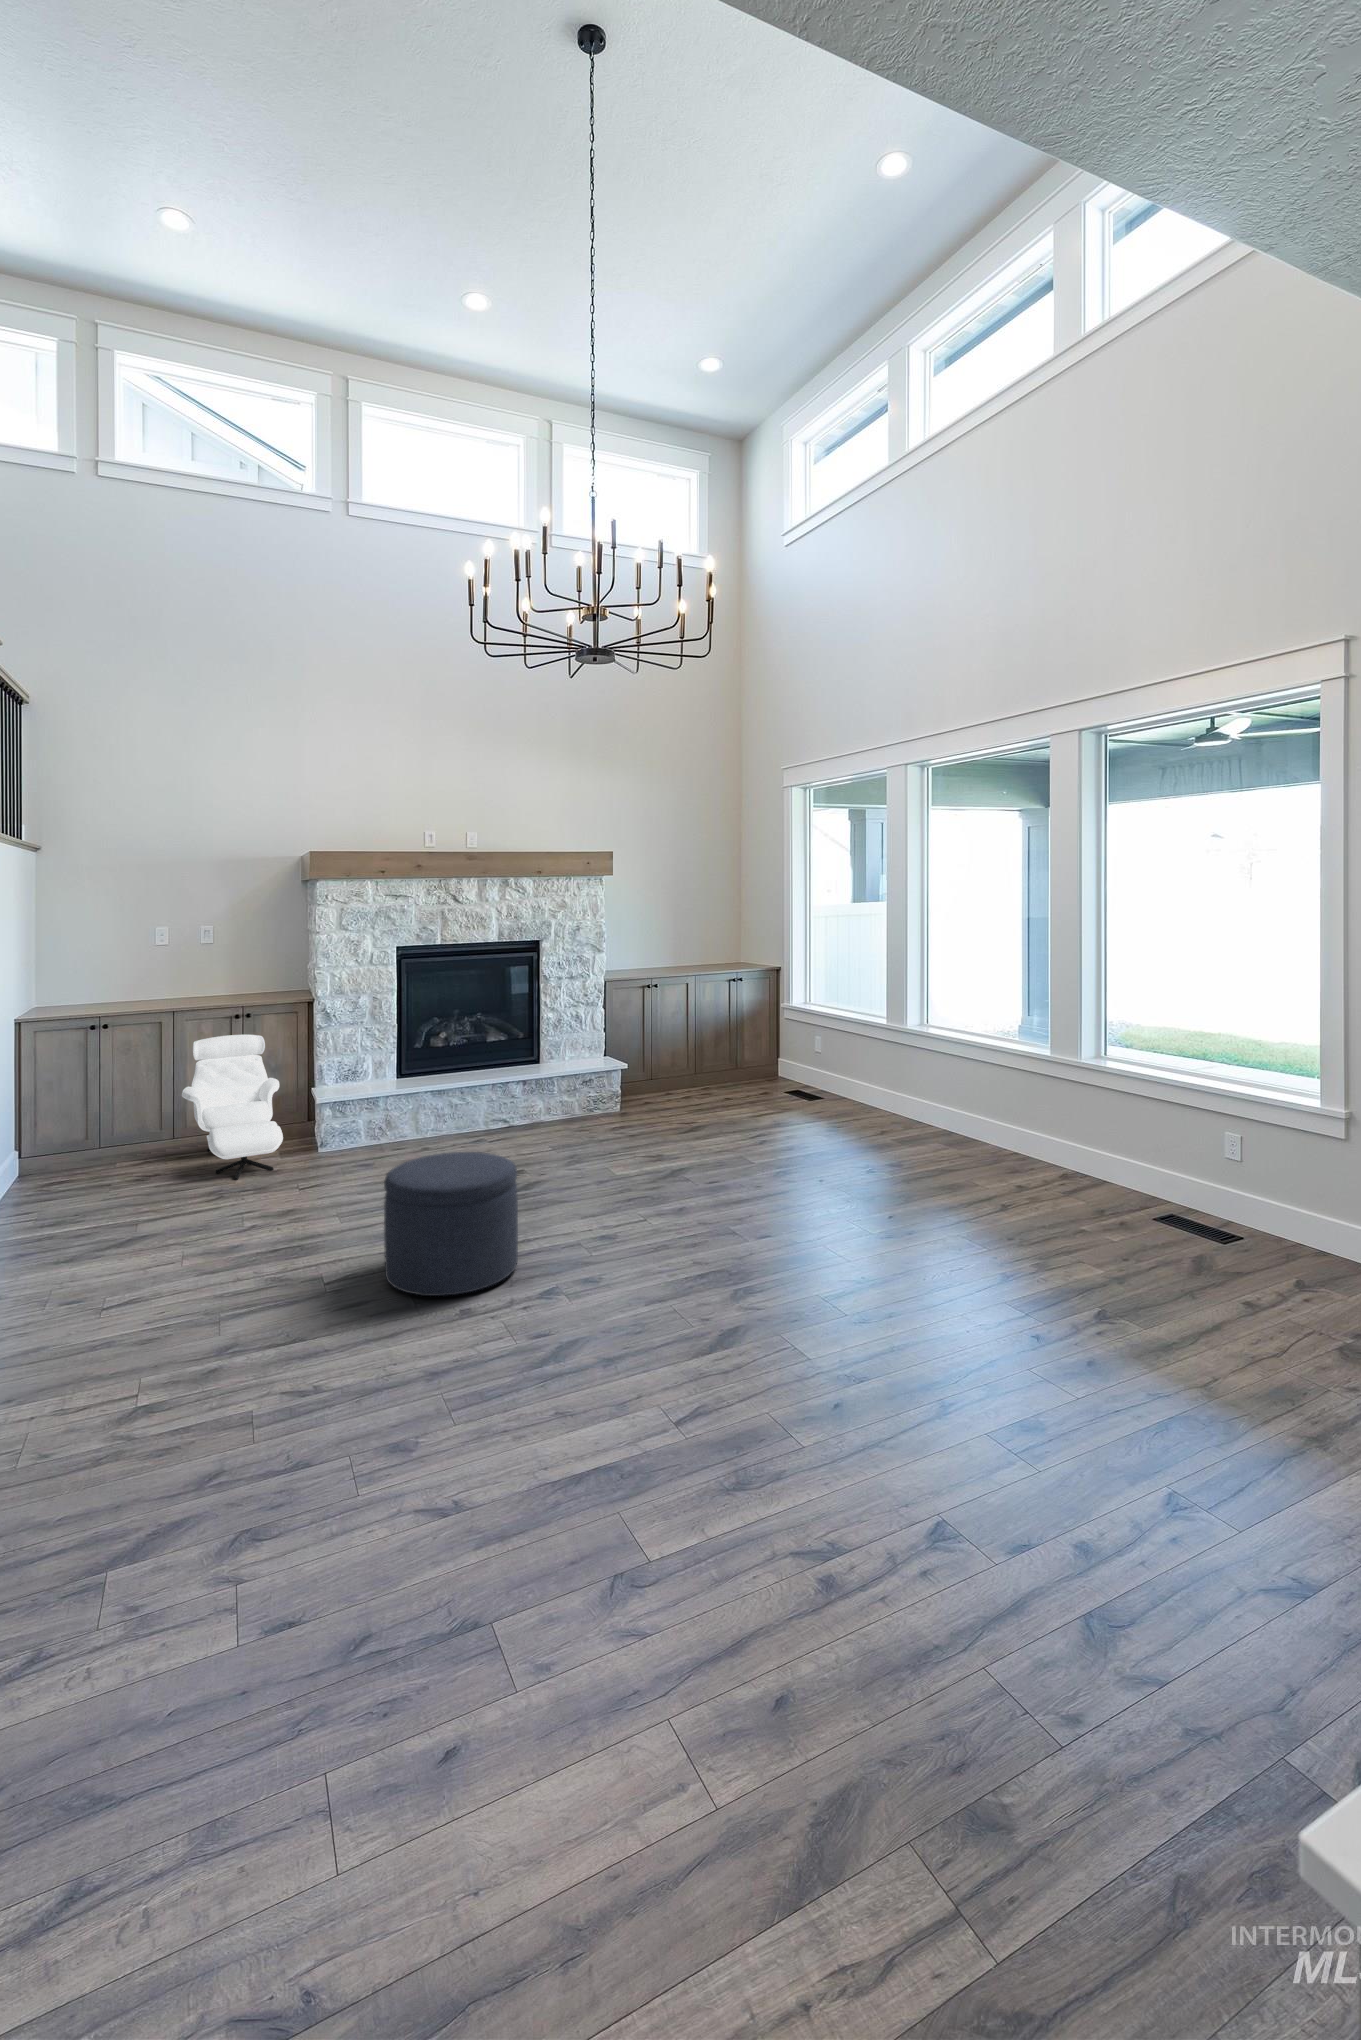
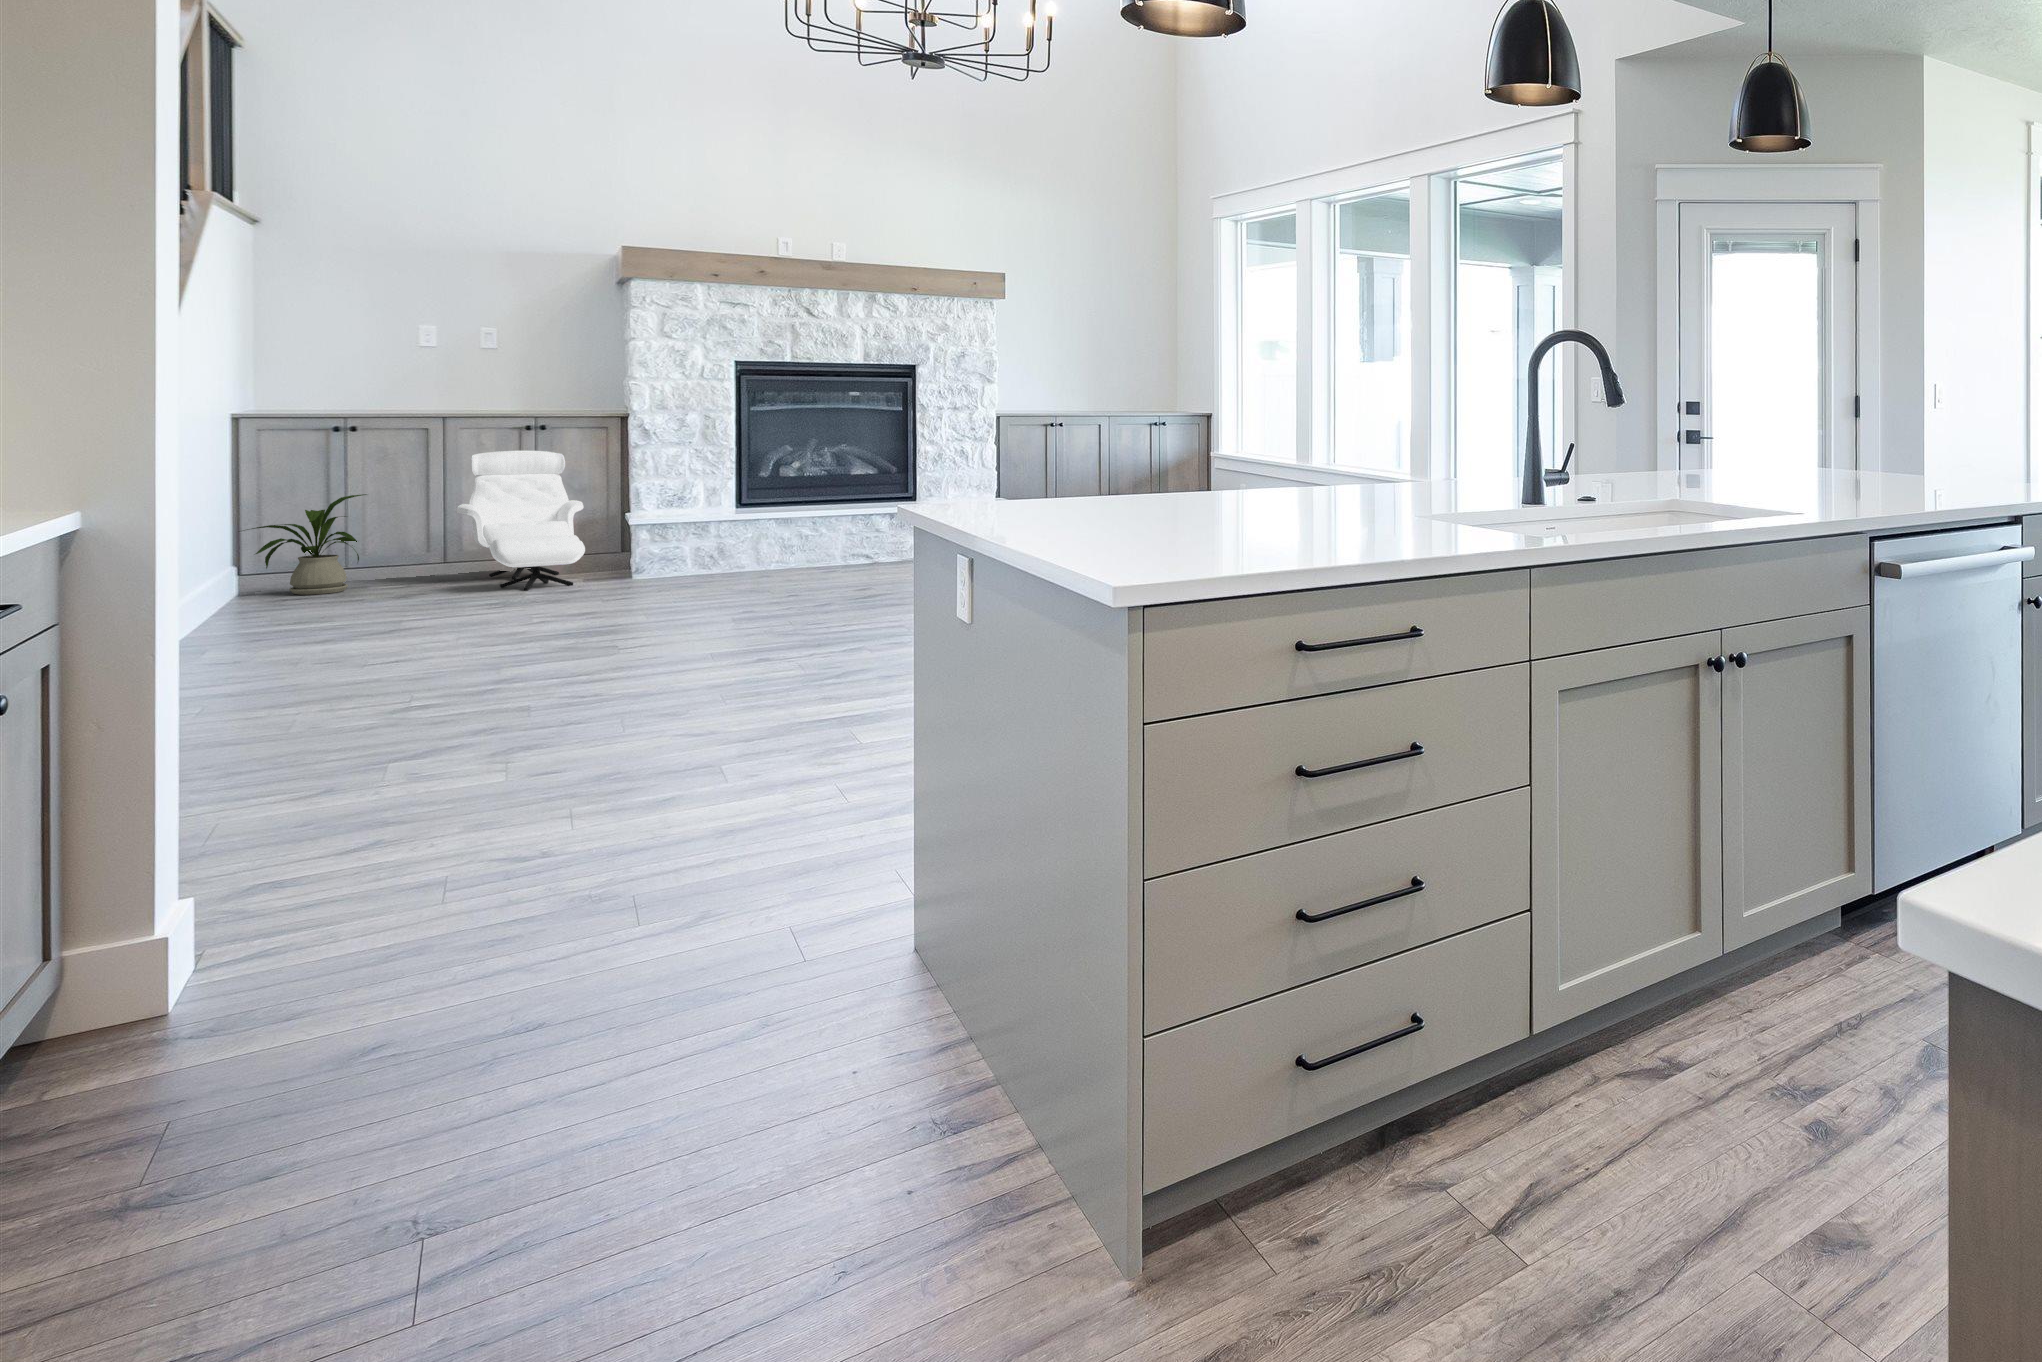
house plant: none [13,1086,116,1181] -> present [239,494,367,595]
ottoman: present [384,1152,518,1296] -> none [687,519,832,634]

